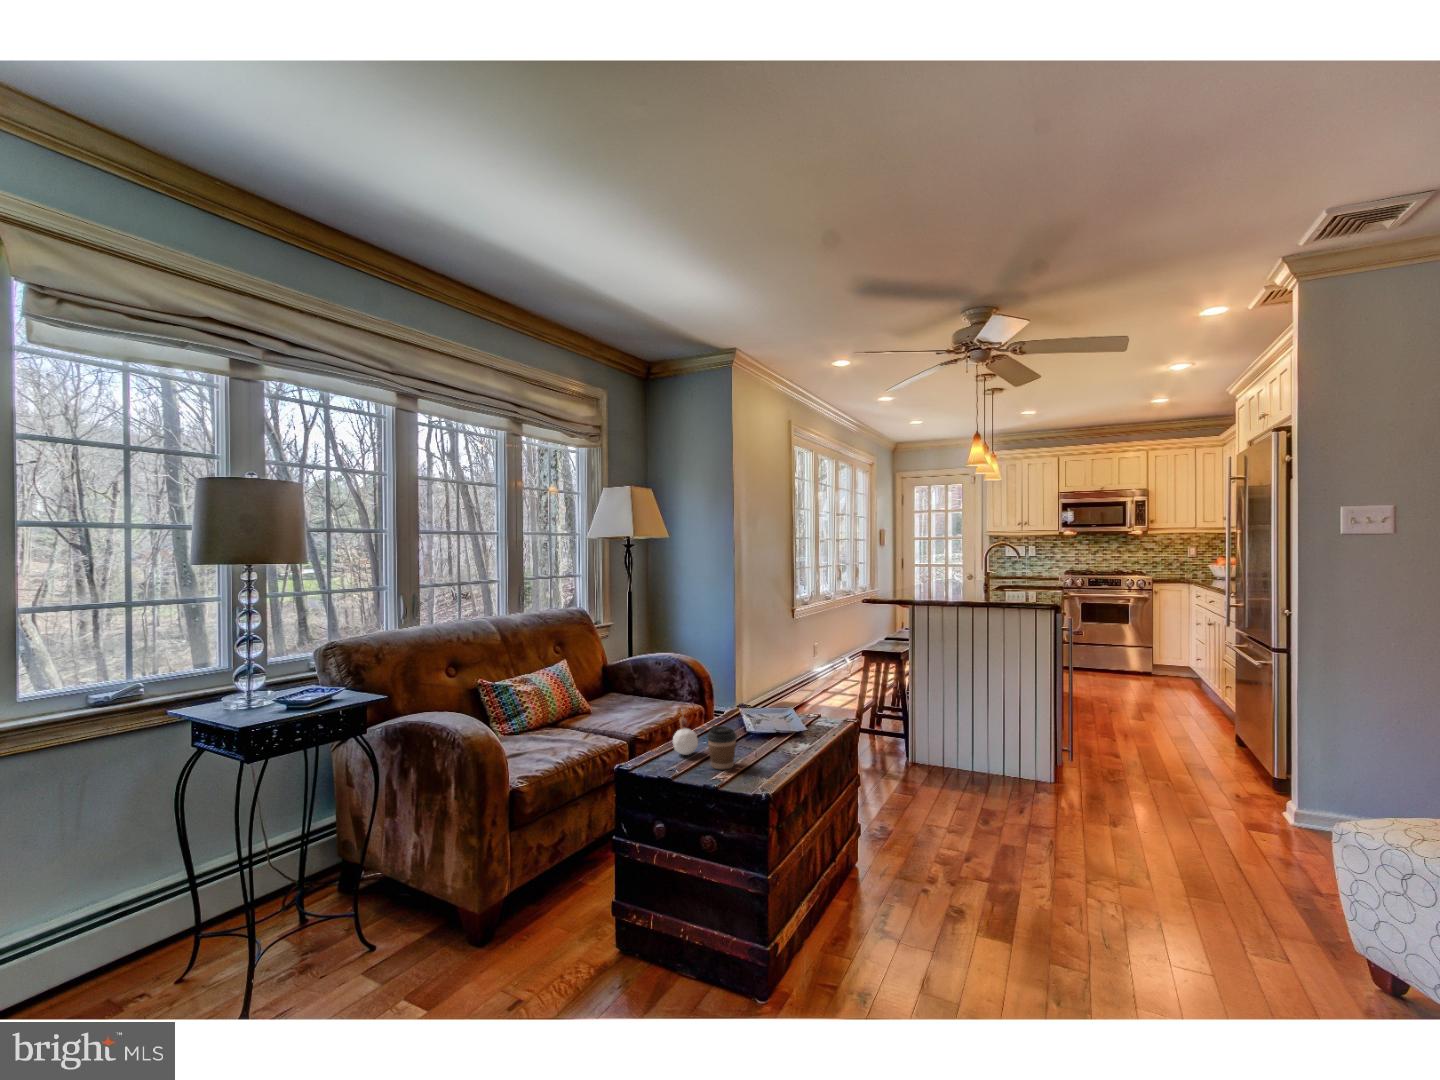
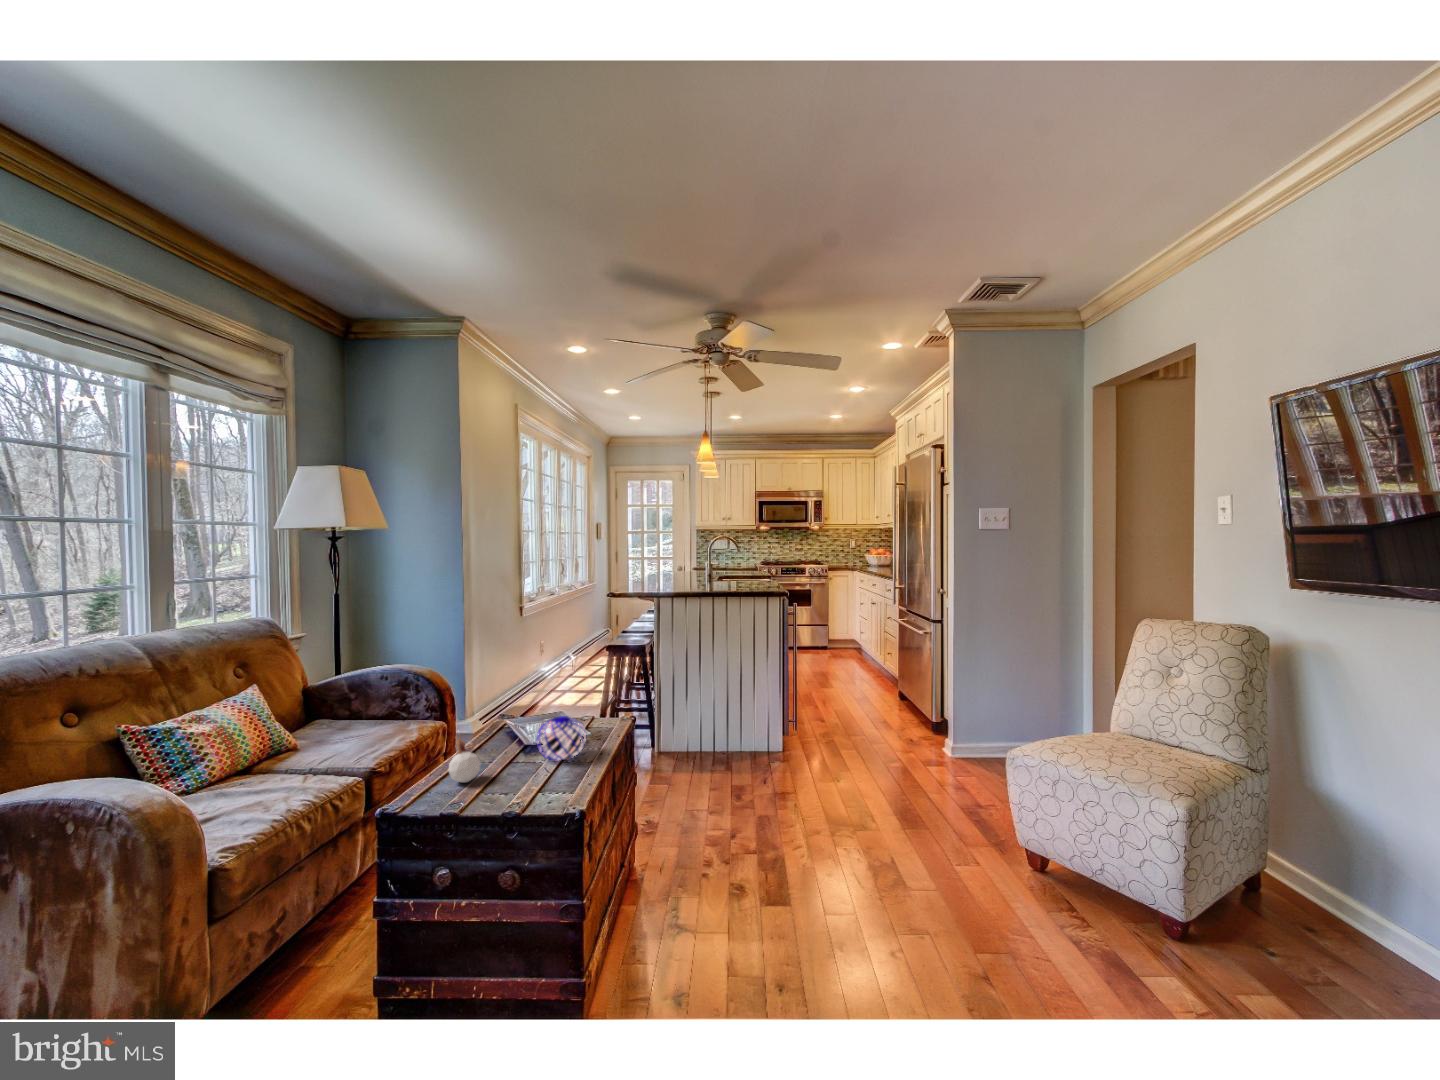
decorative orb: none [750,710,795,751] -> present [536,716,586,761]
coffee cup: present [707,725,737,769] -> none [497,743,532,792]

